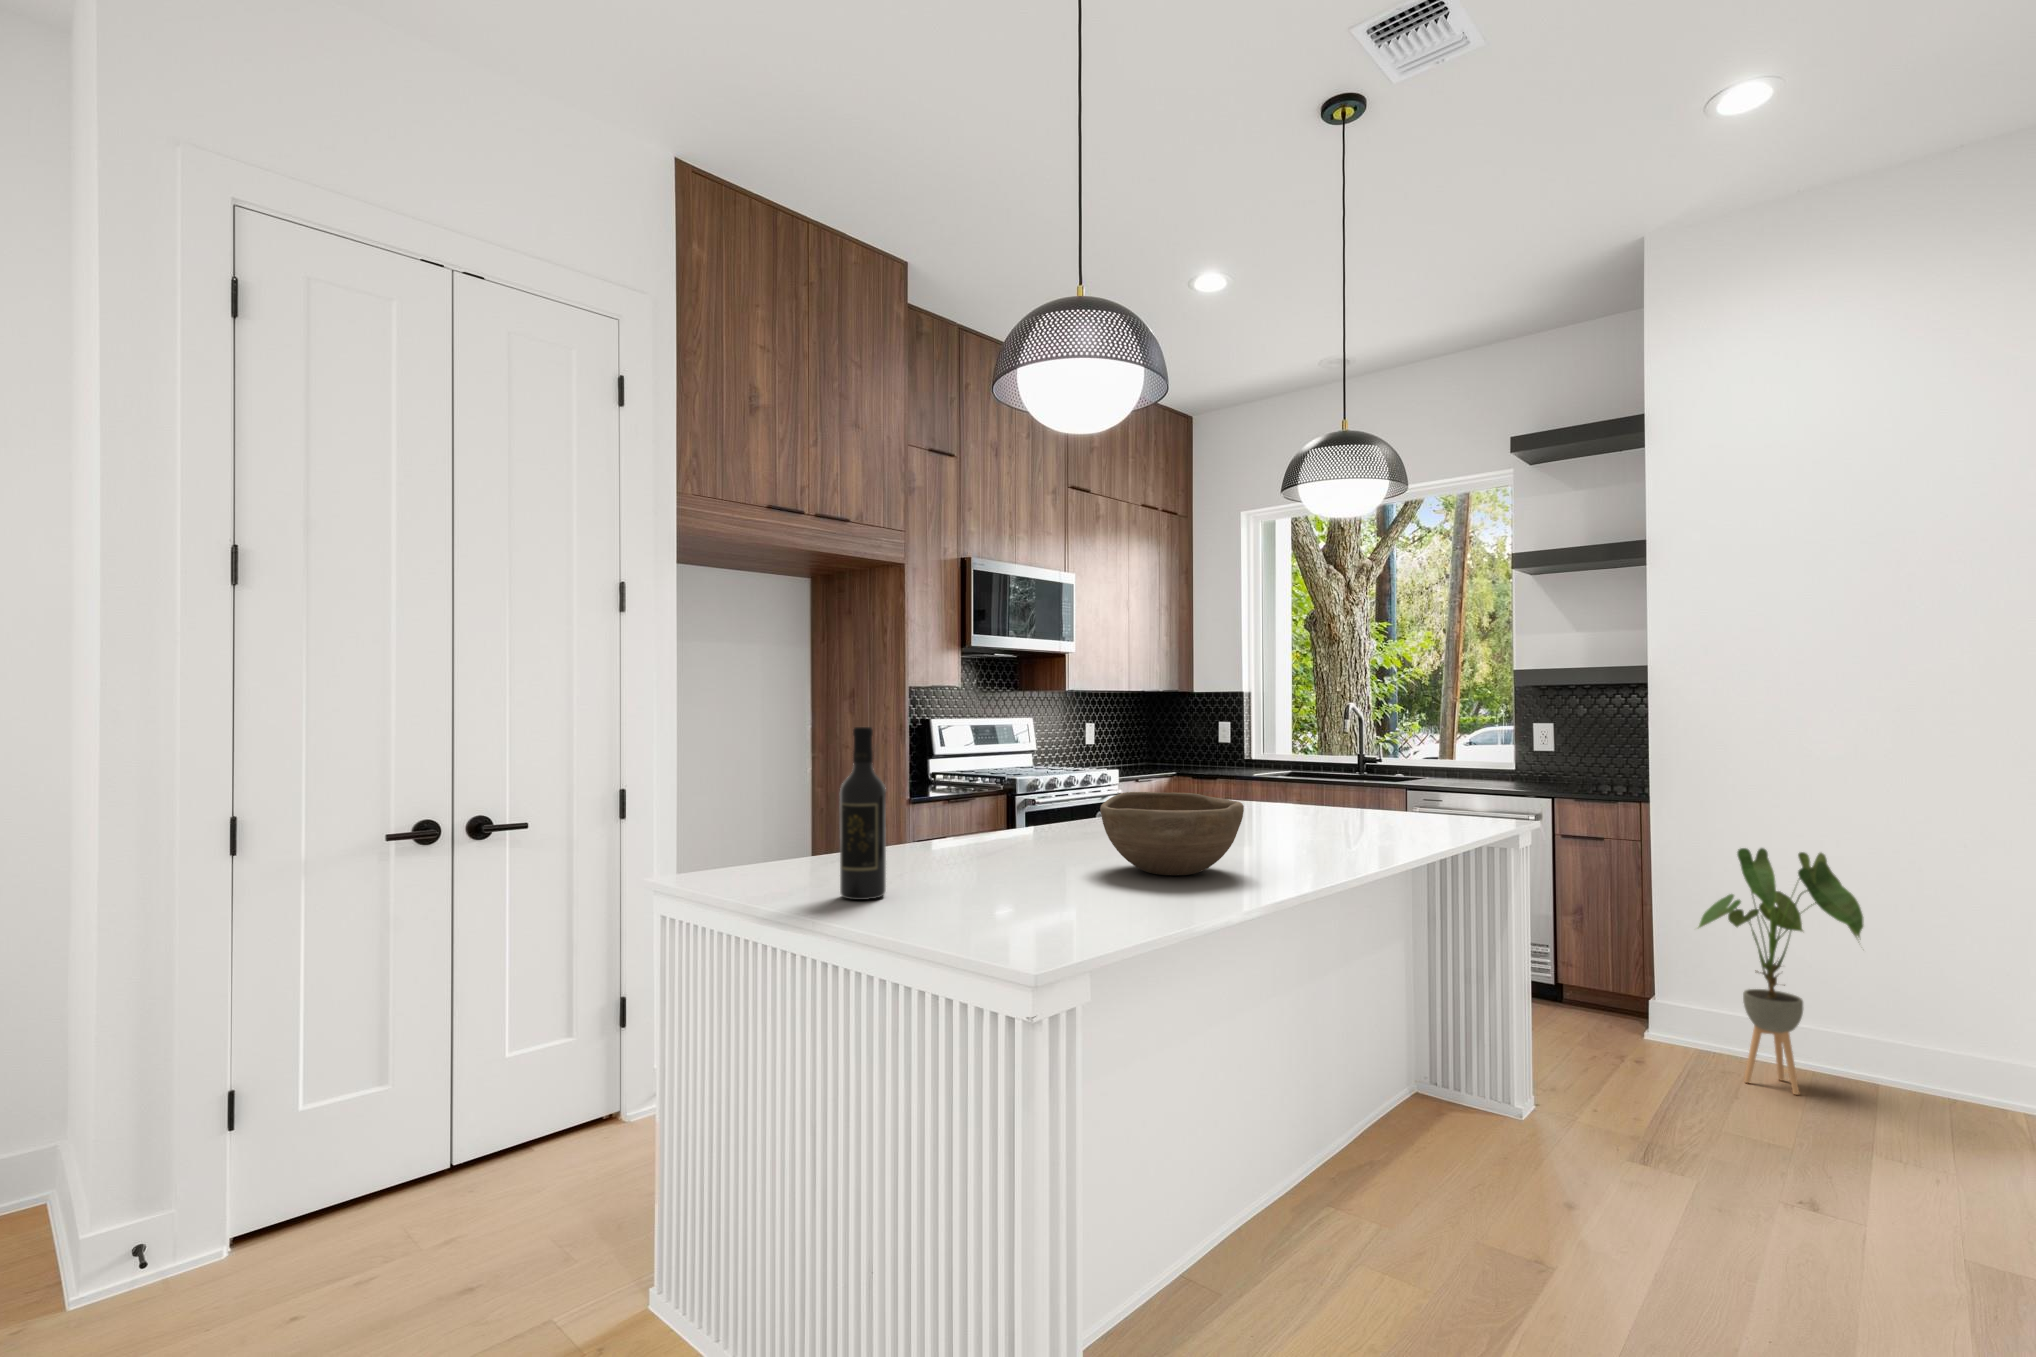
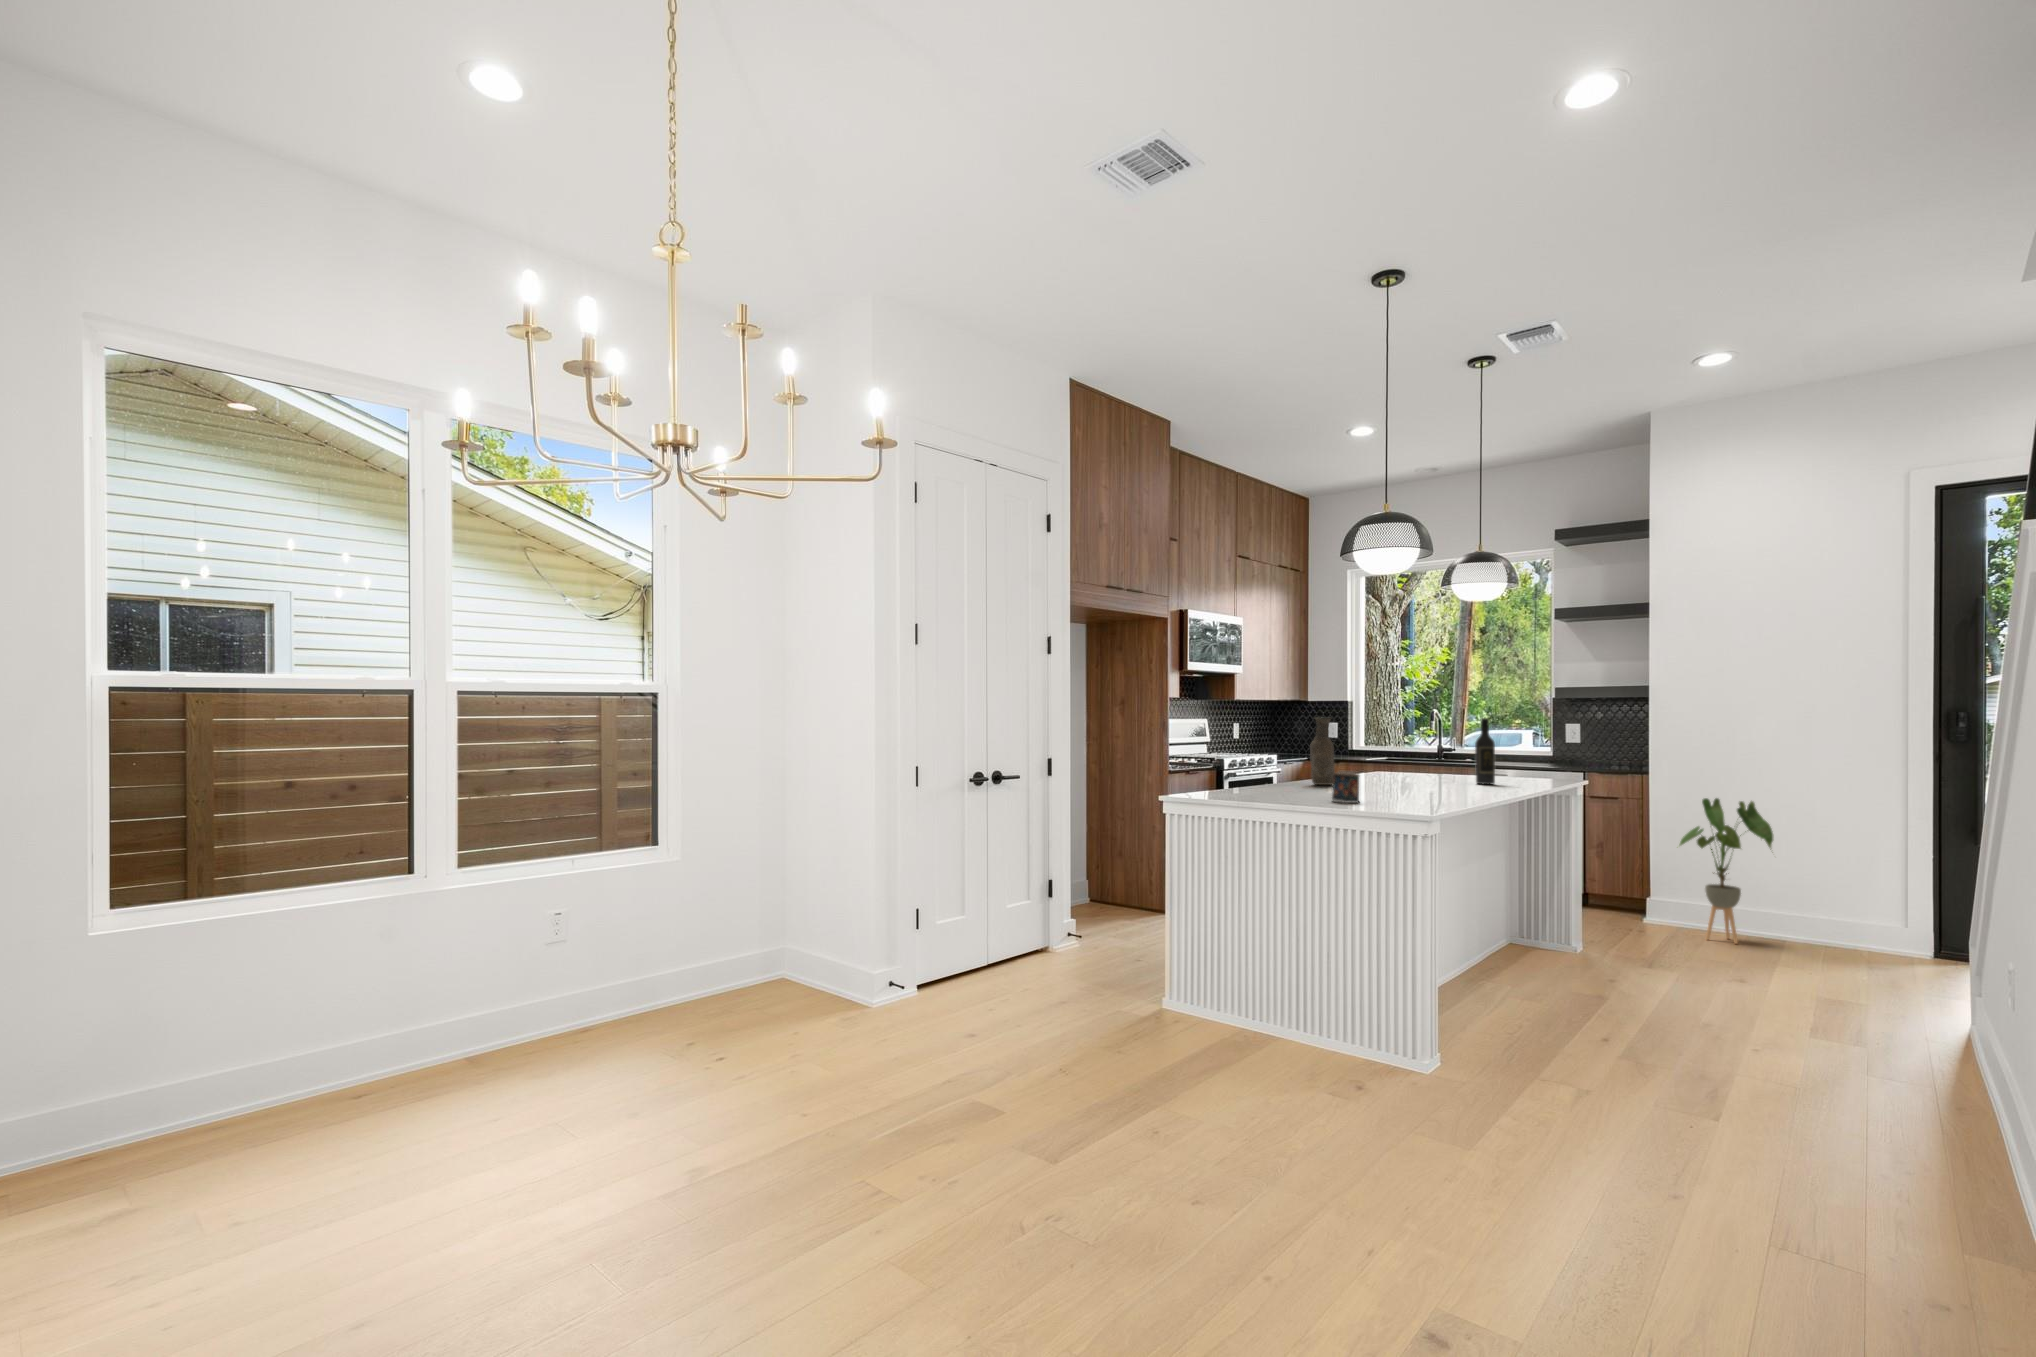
vase: none [1007,720,1052,847] -> present [1310,717,1335,785]
wine bottle: present [840,727,886,900] -> present [1475,718,1495,785]
bowl: present [1100,792,1244,875] -> none [1382,754,1458,793]
candle: none [906,842,971,922] -> present [1332,771,1359,803]

